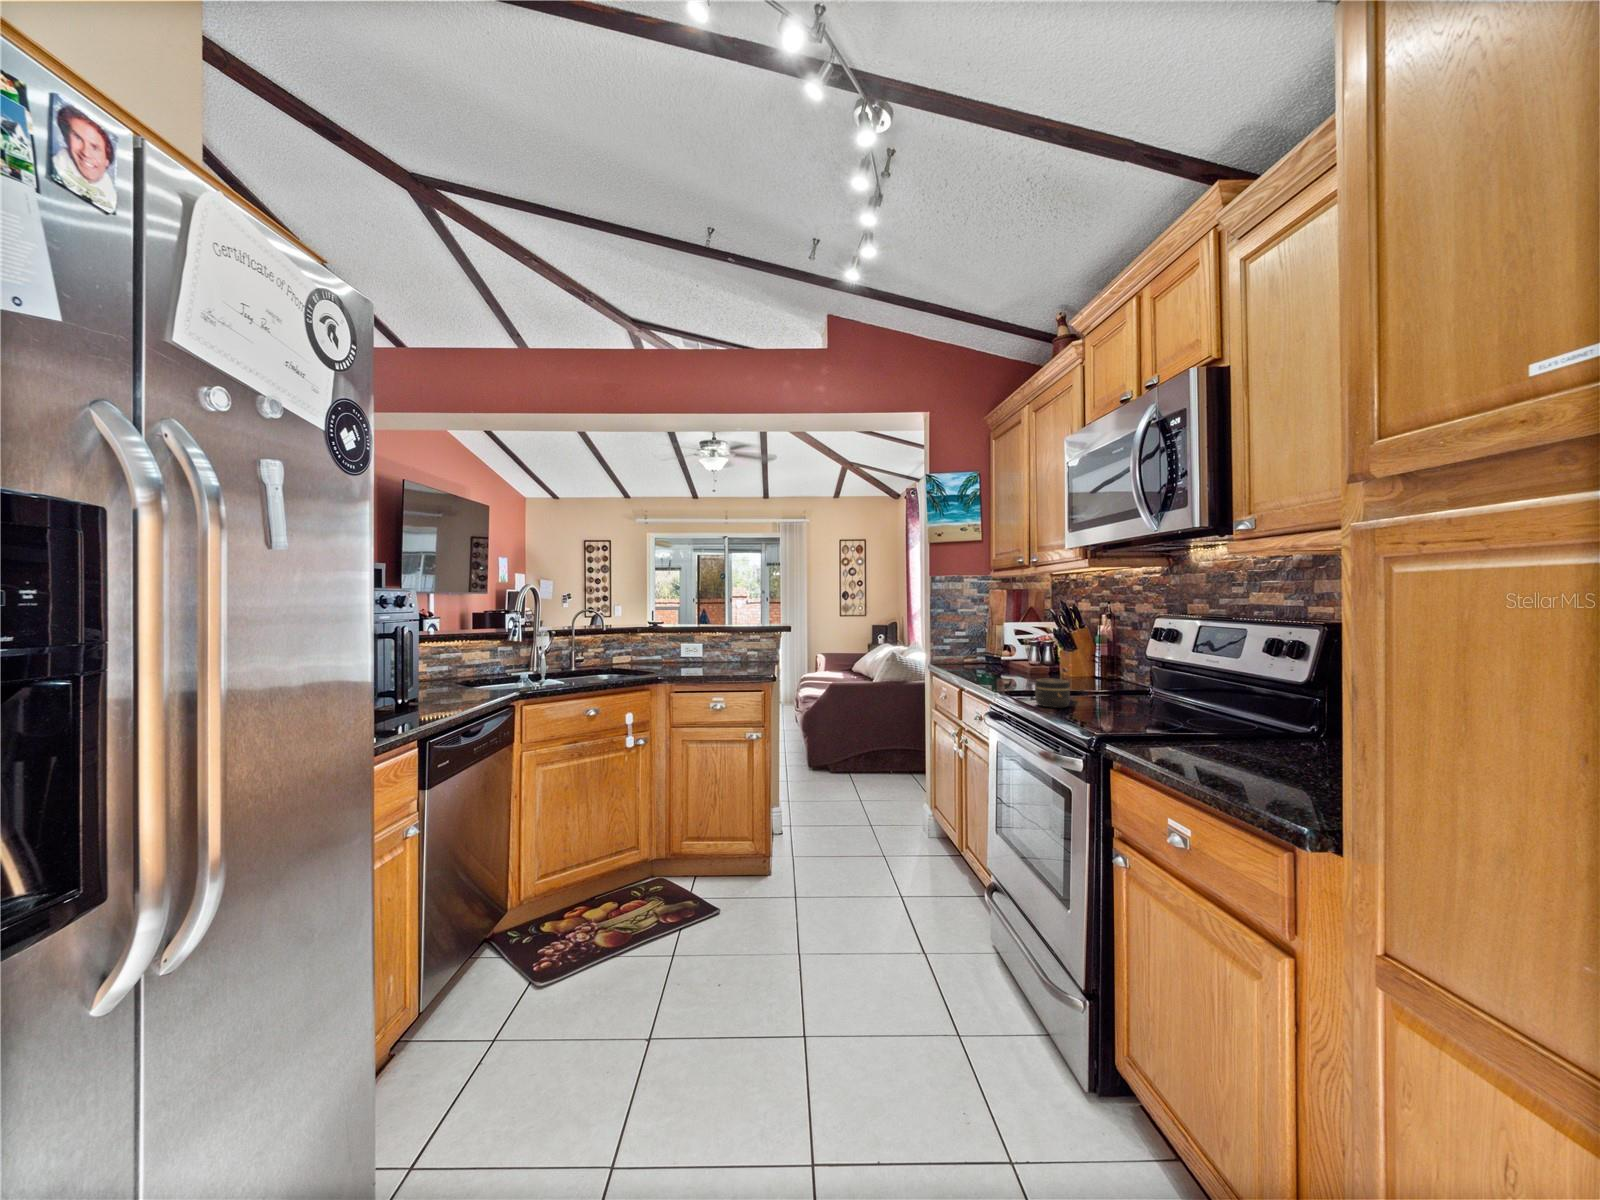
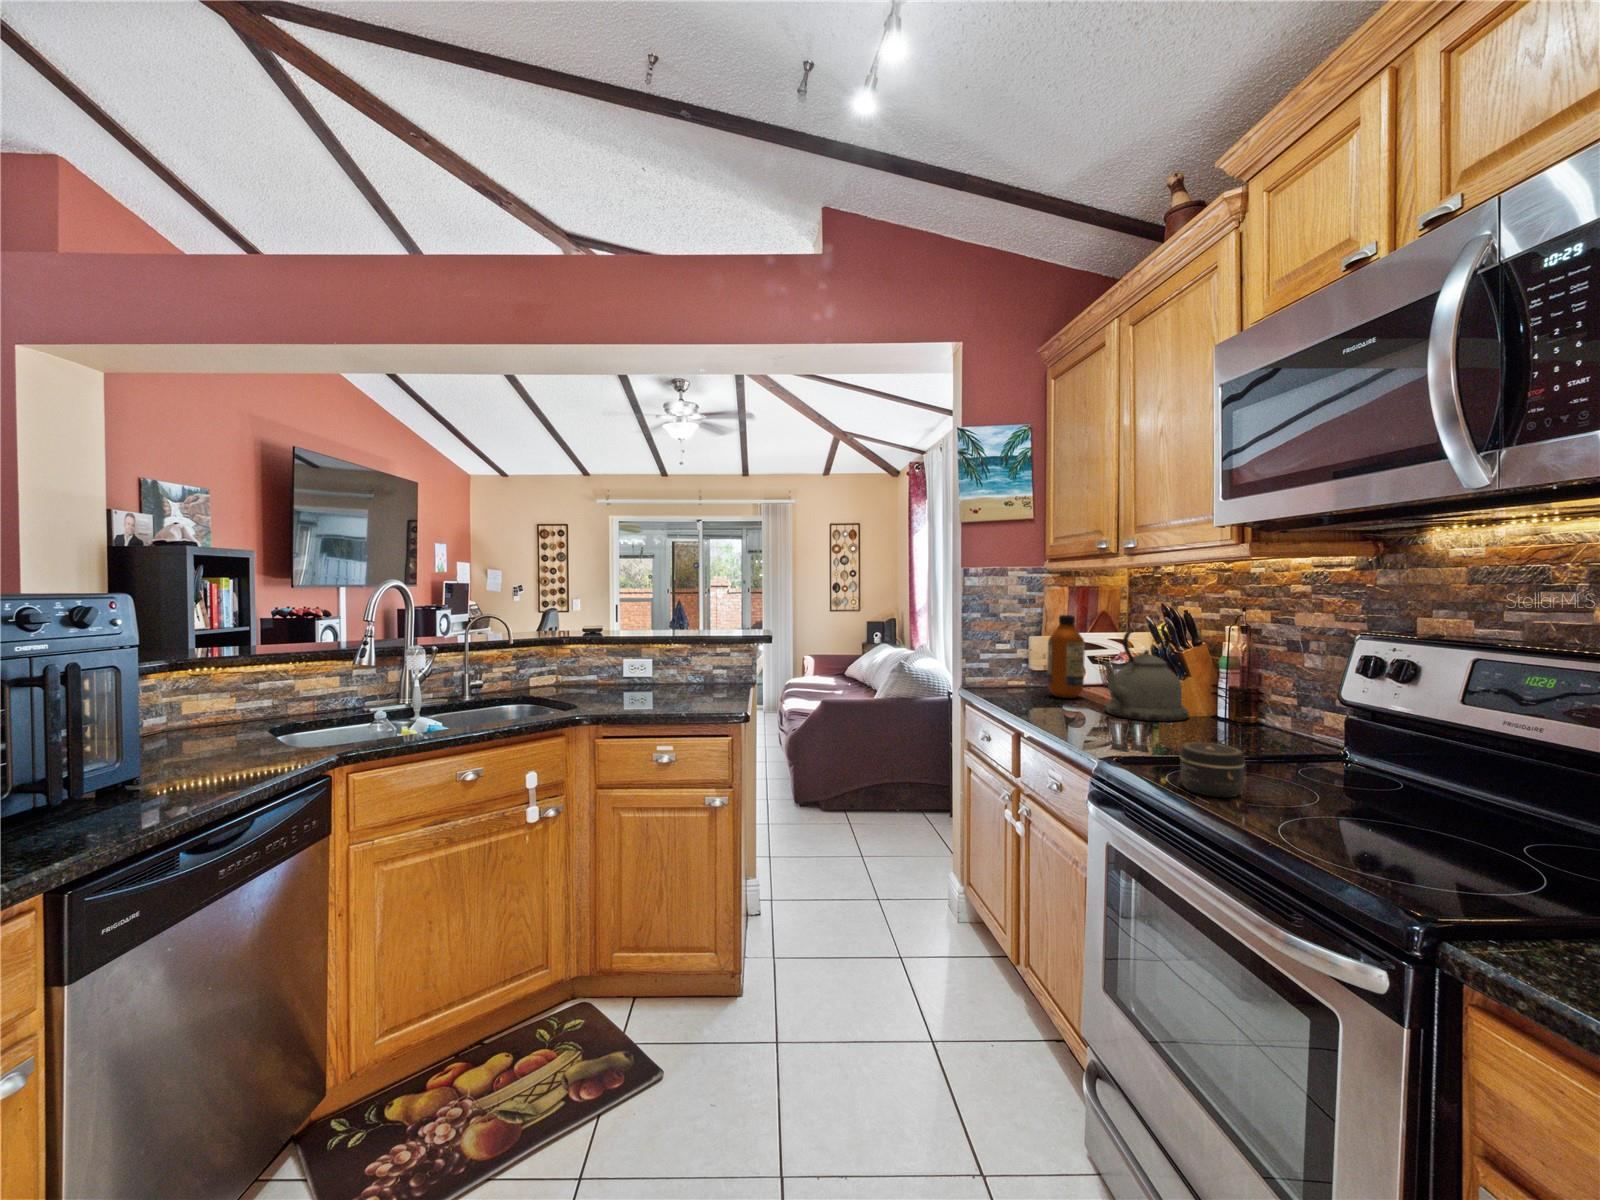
bottle: none [988,609,1014,669] -> present [1047,615,1085,698]
kettle: none [1015,618,1077,680] -> present [1100,629,1189,721]

